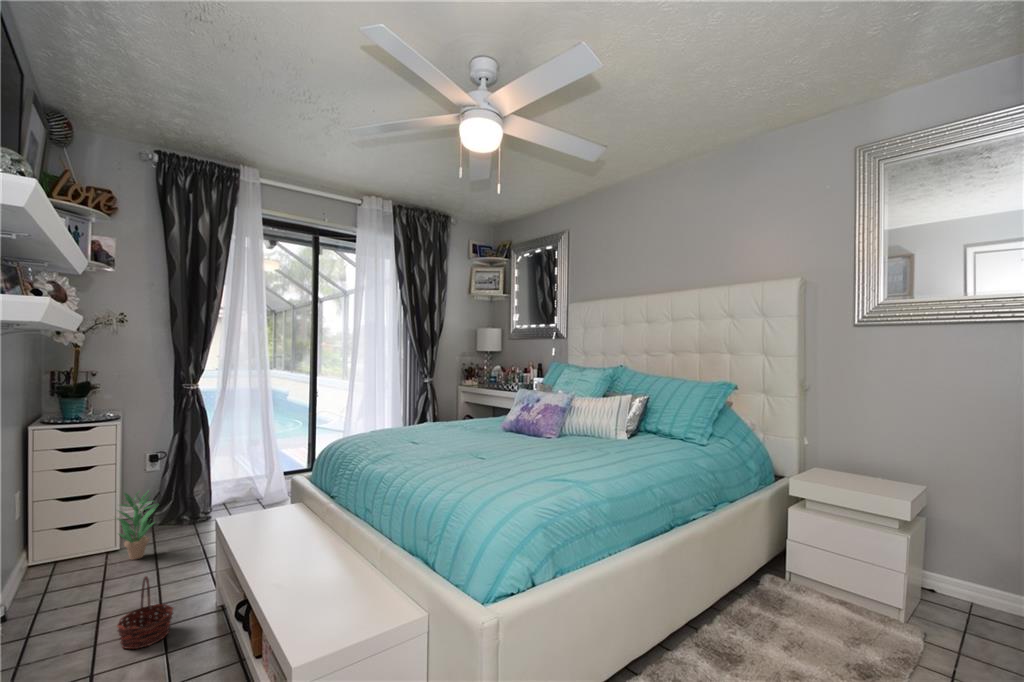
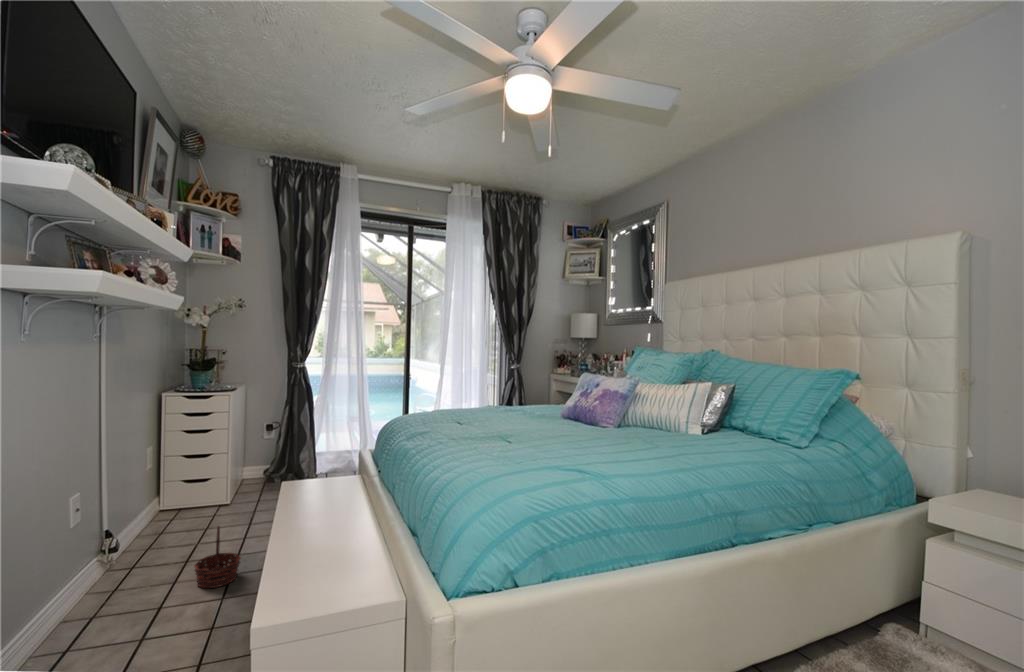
potted plant: present [117,493,156,560] -> none [223,452,260,513]

